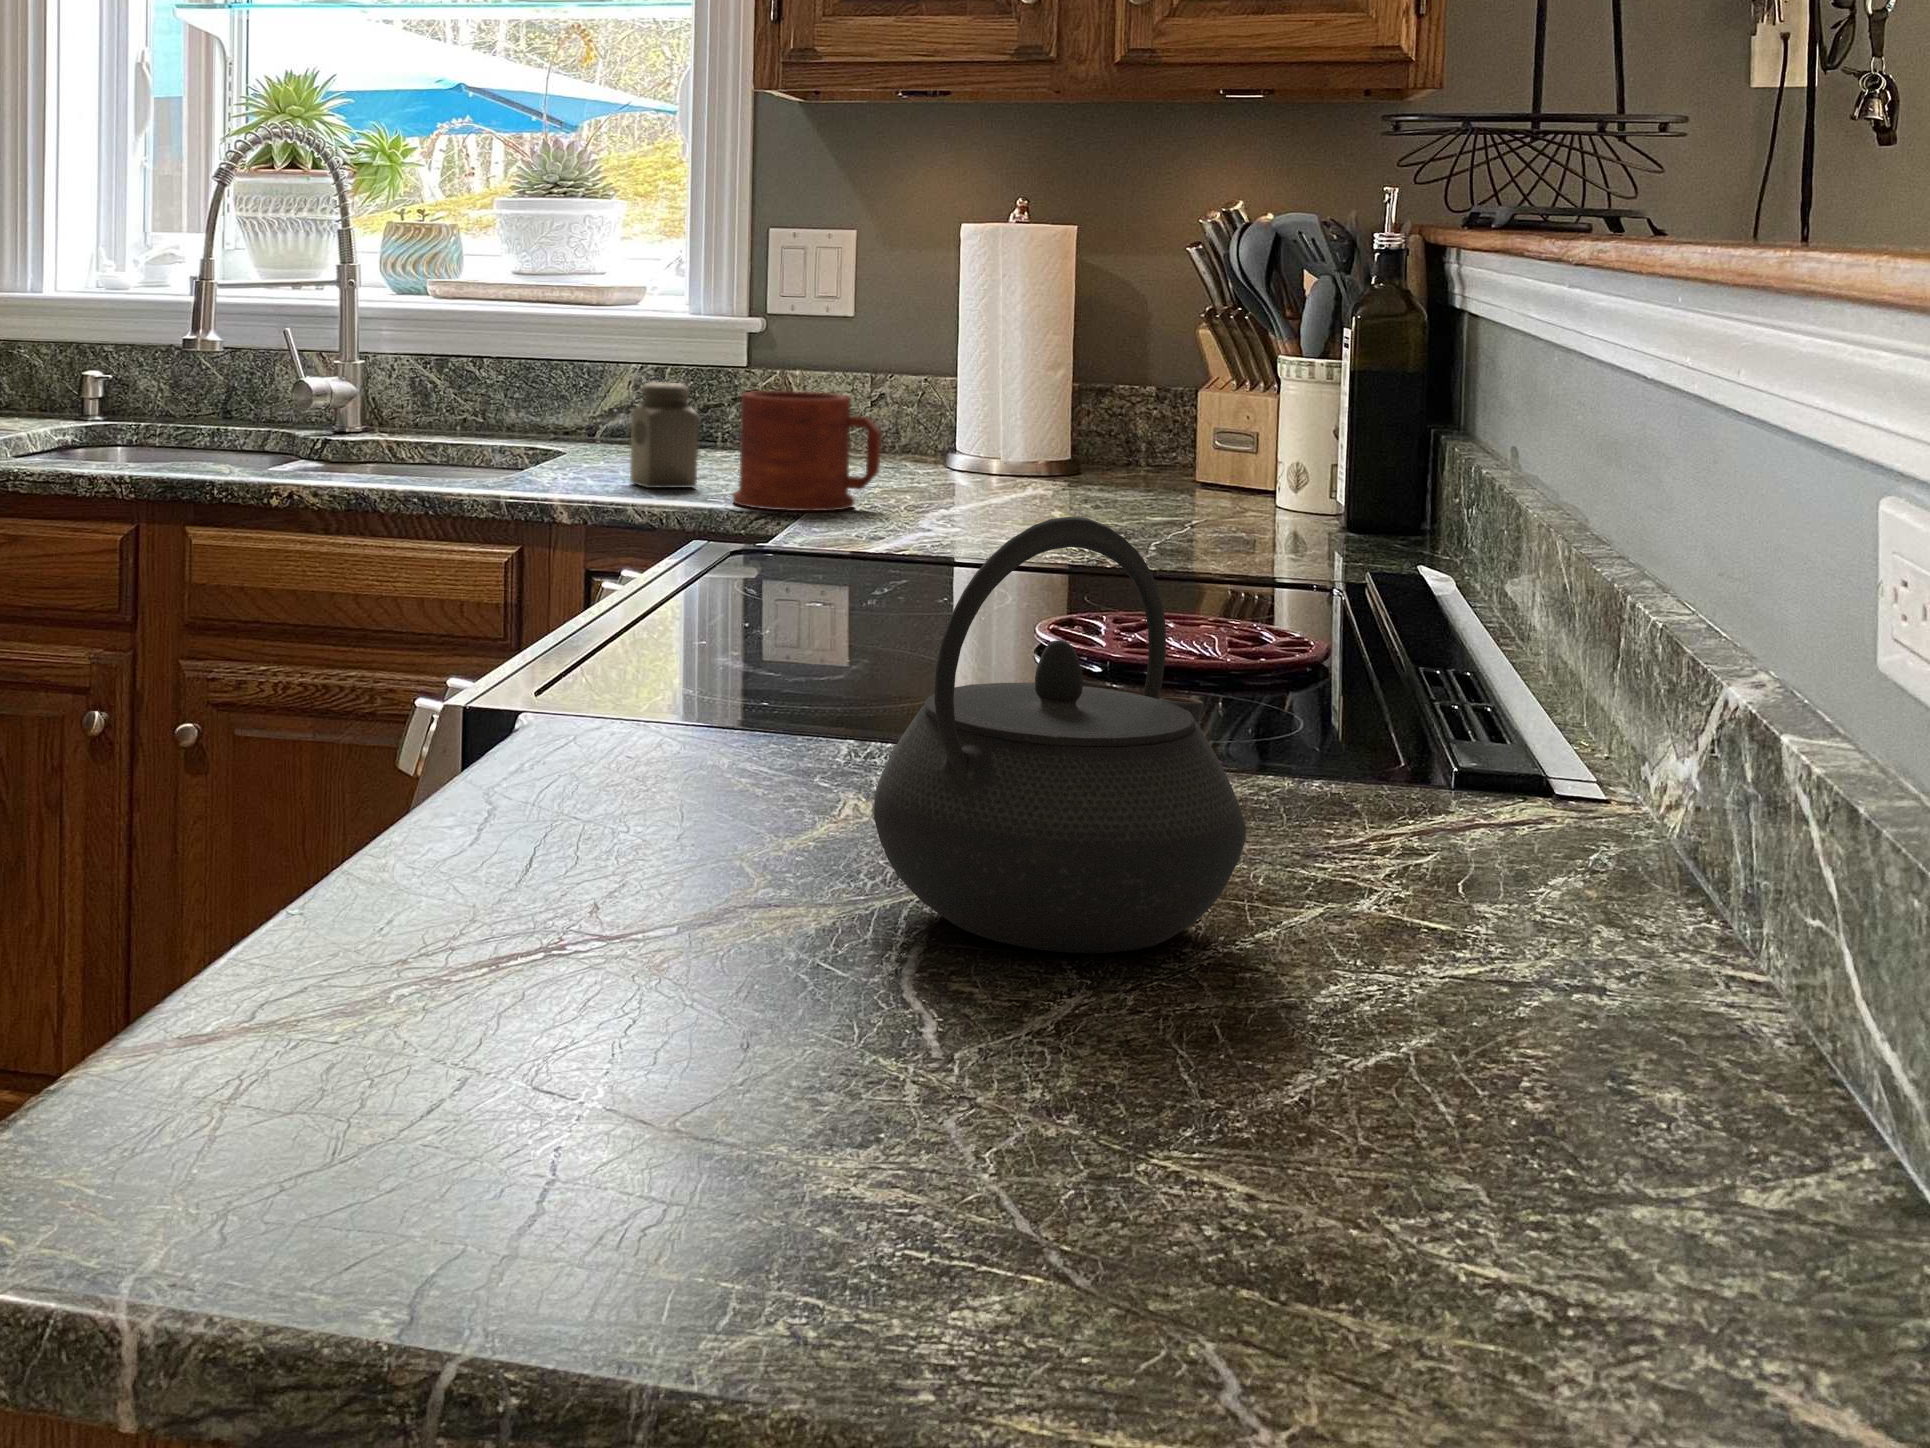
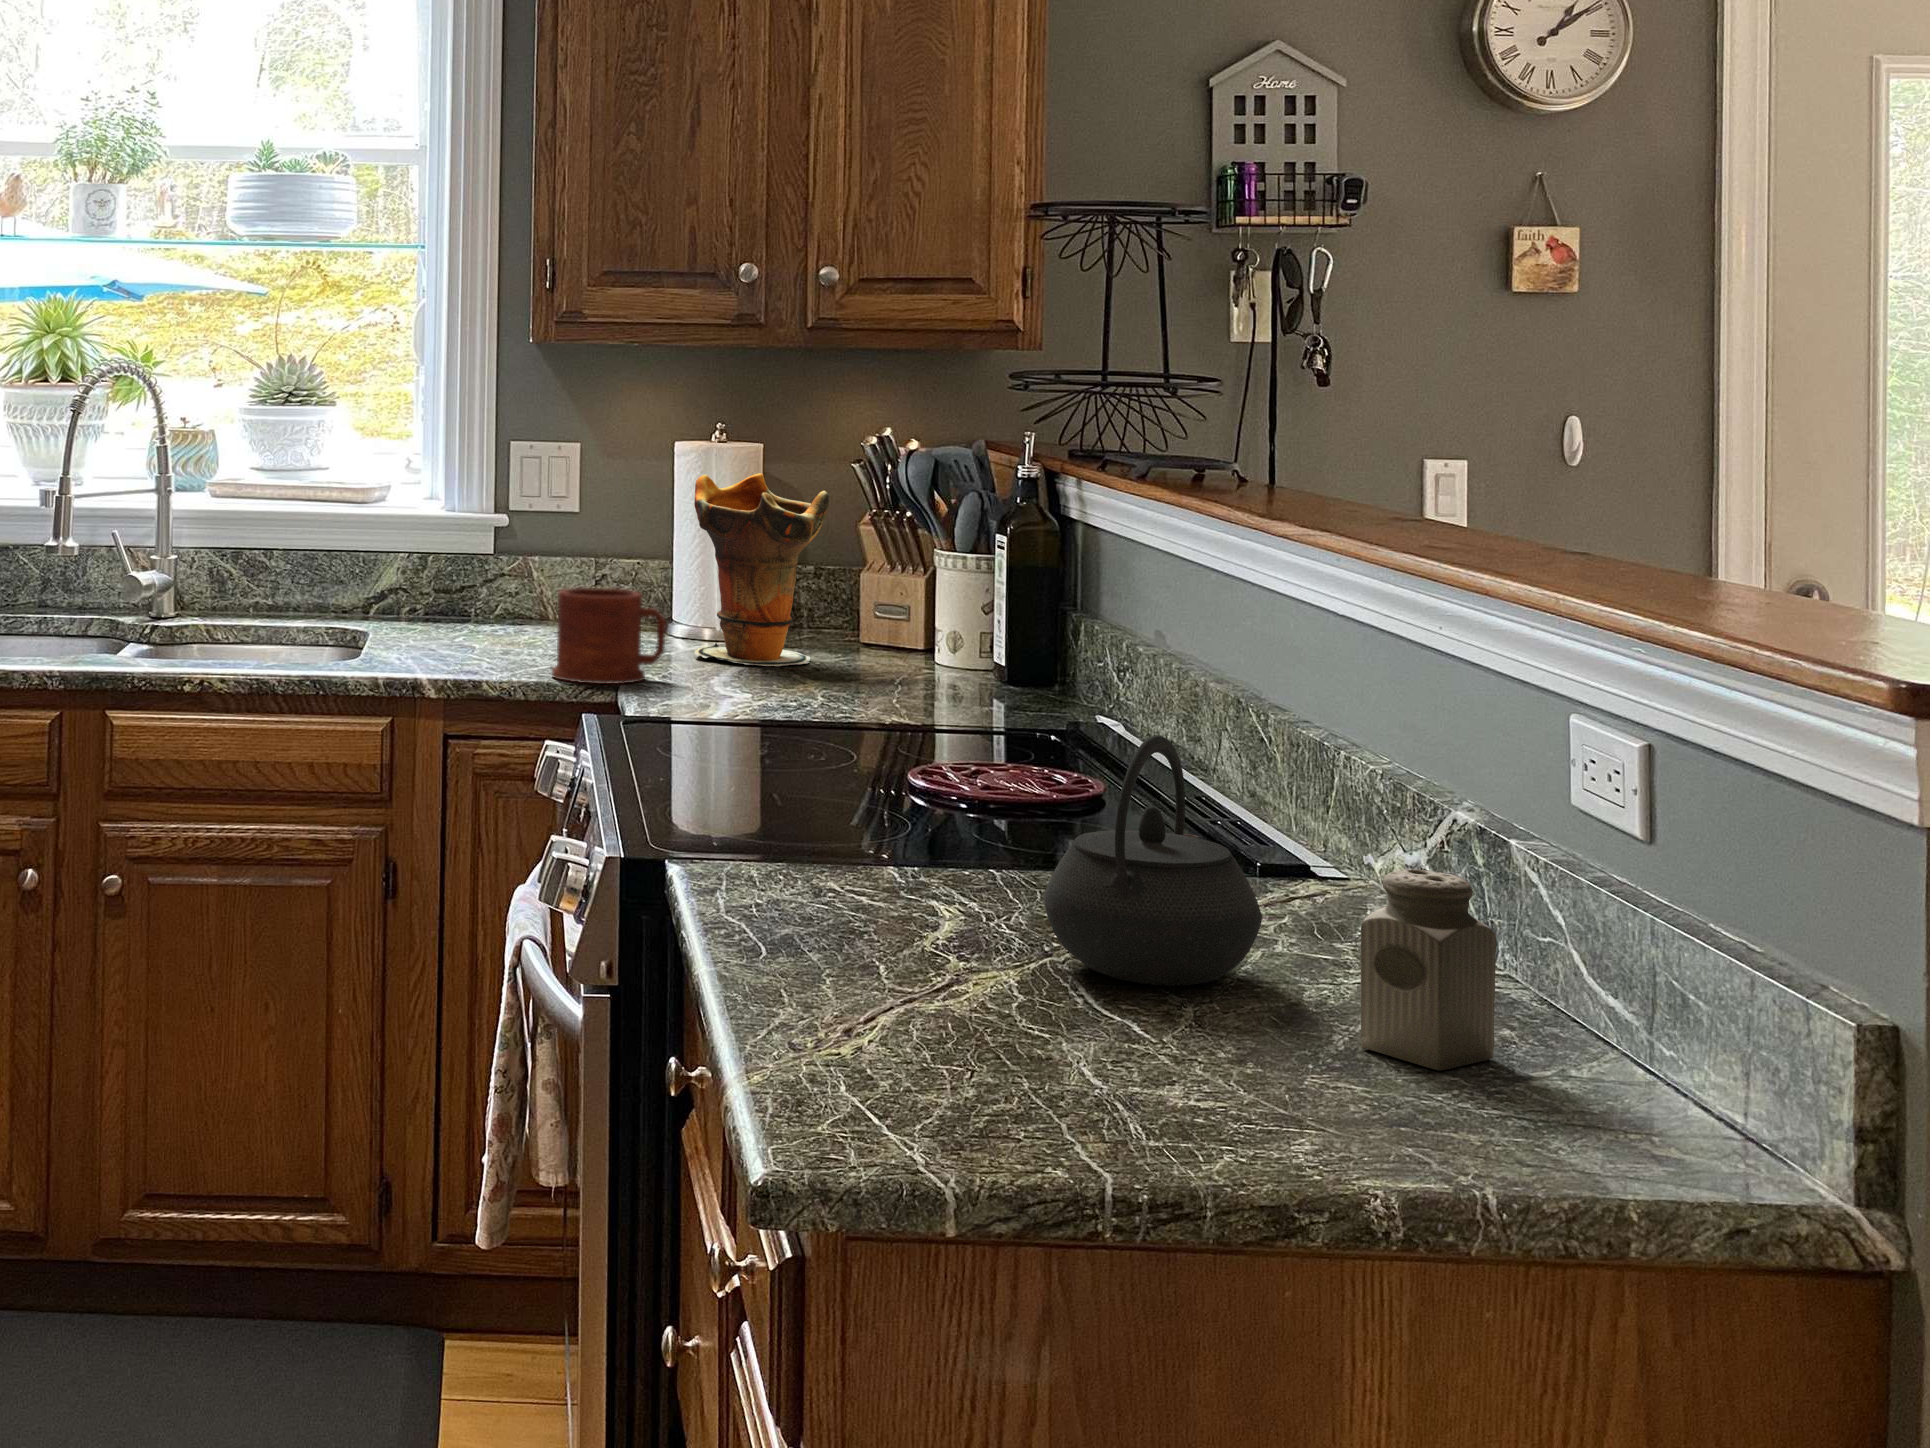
decorative vase: none [956,255,1132,501] -> present [694,473,829,666]
salt shaker: present [630,383,699,488] -> present [1361,870,1496,1070]

